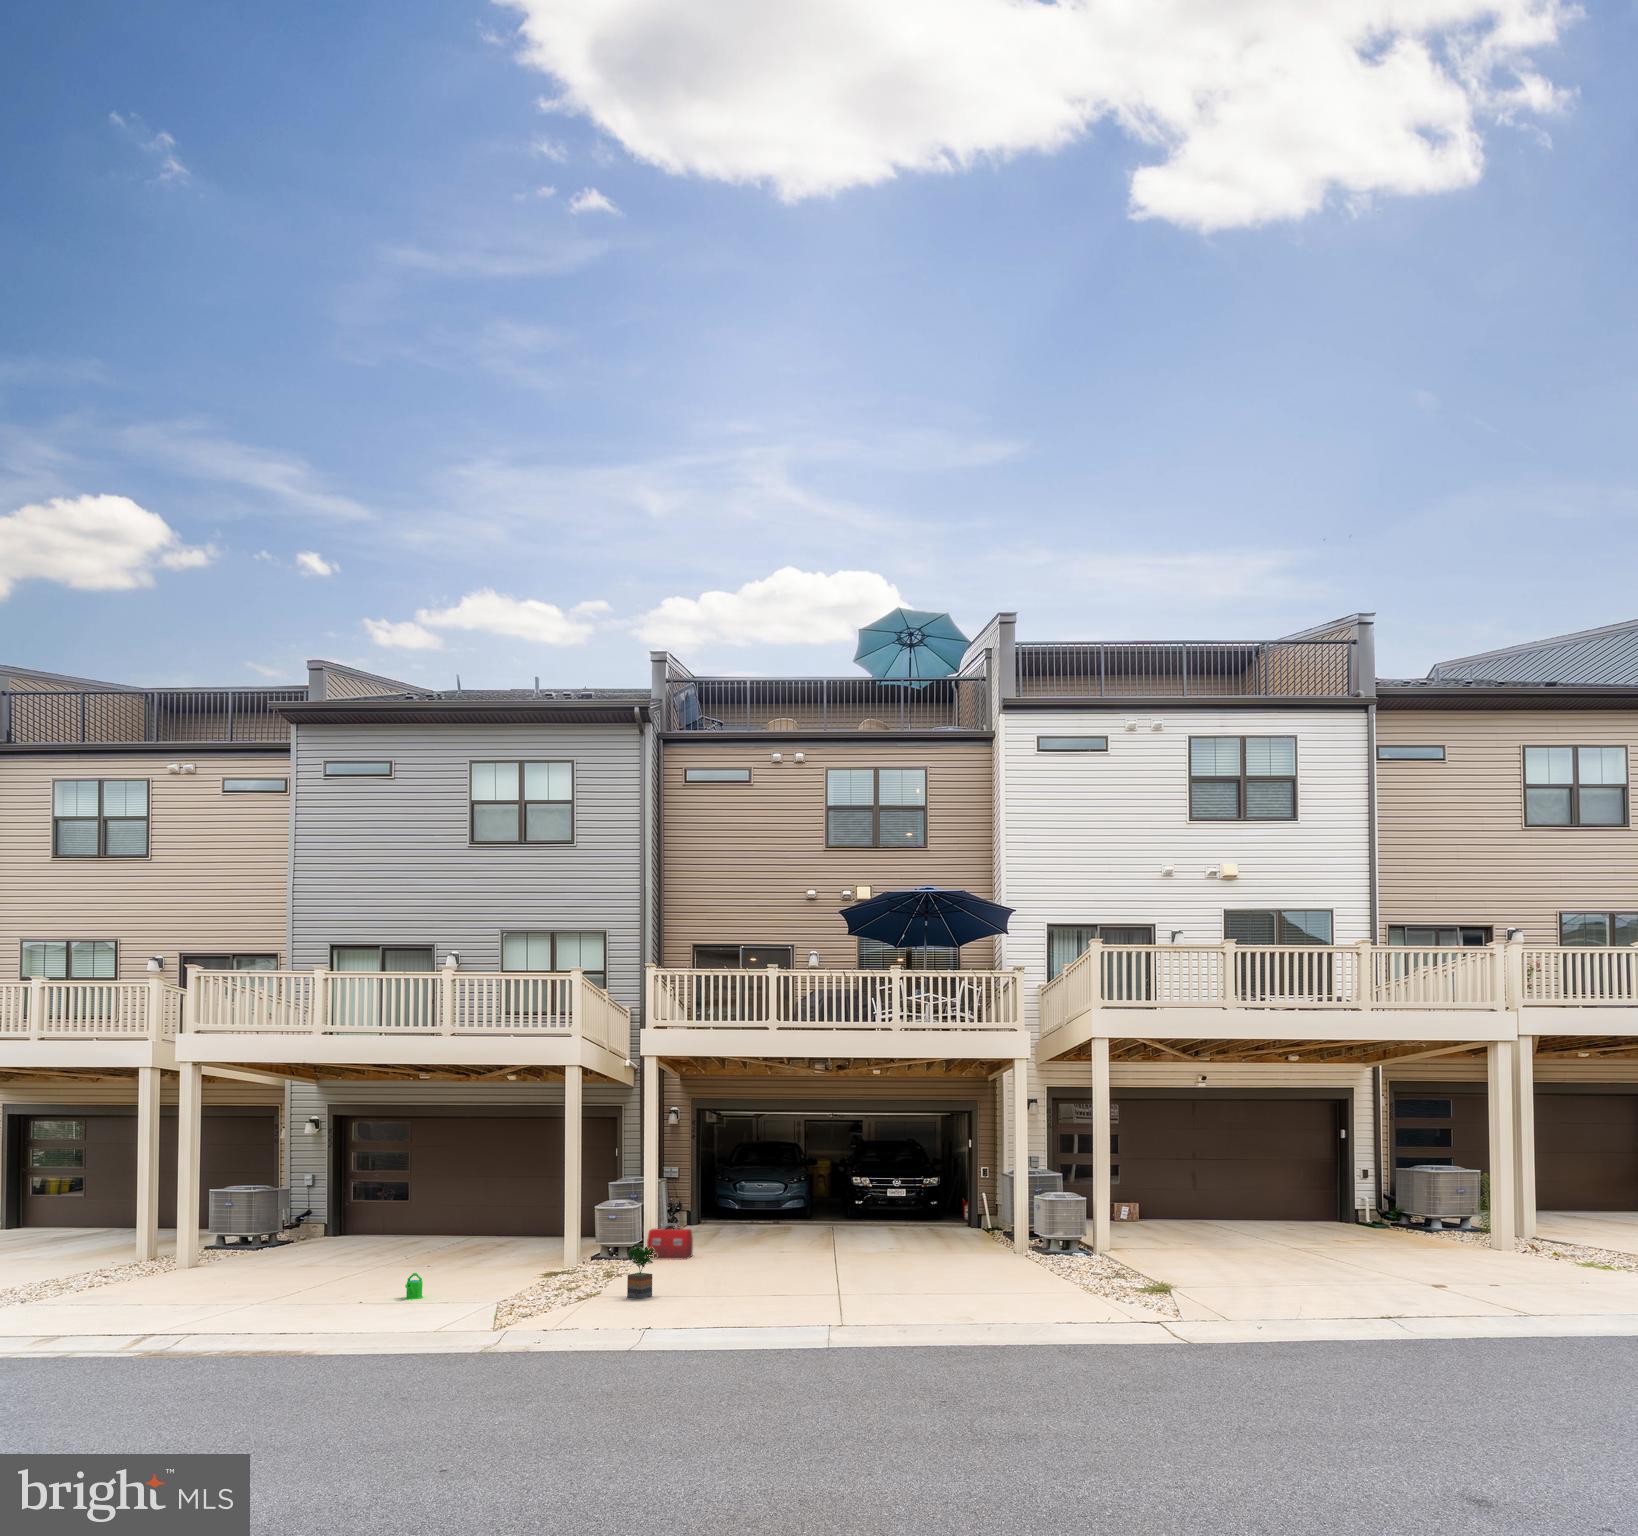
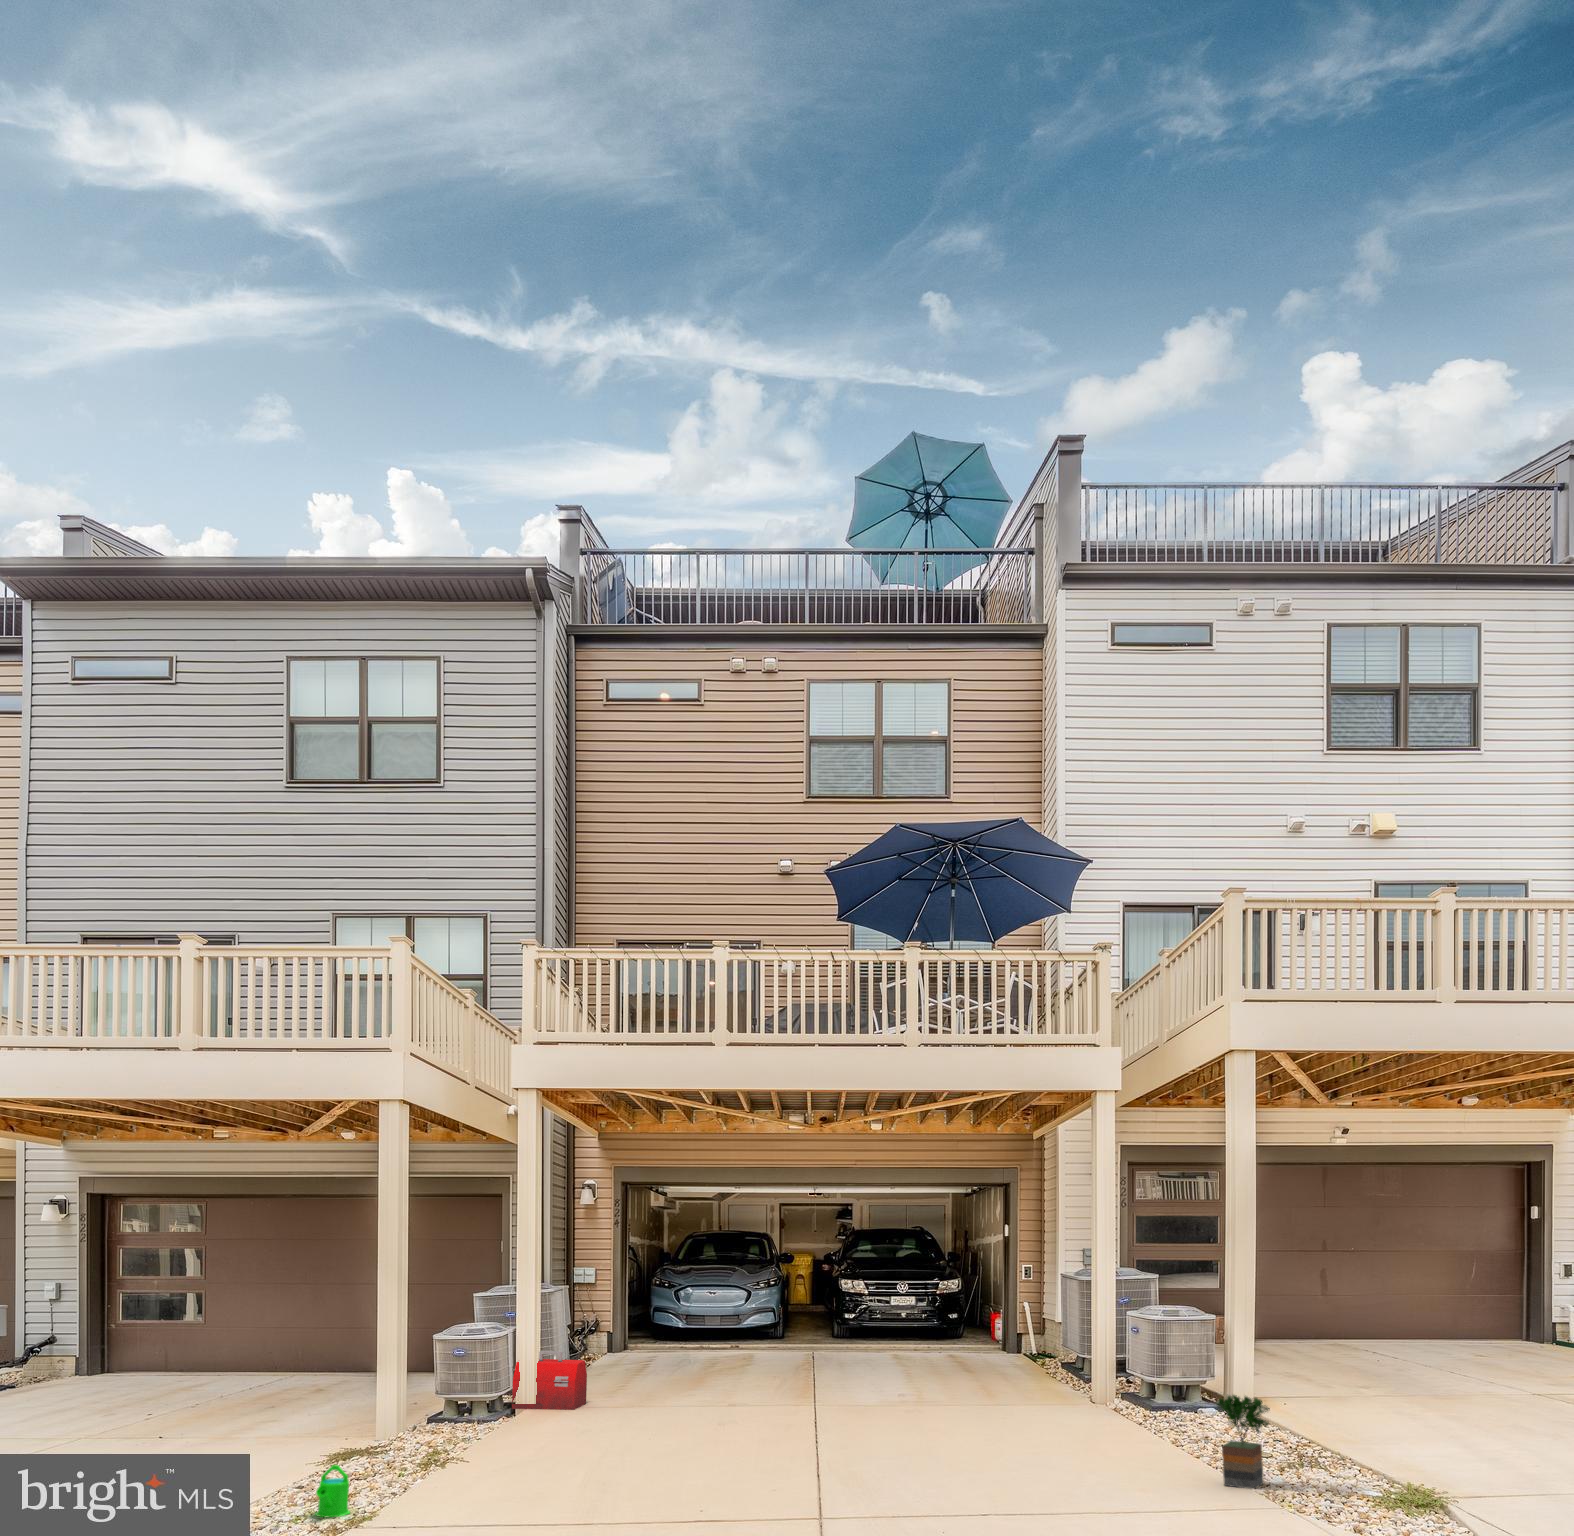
potted tree: present [627,1247,657,1299] -> present [1217,1395,1270,1489]
watering can: present [405,1273,423,1299] -> present [315,1465,350,1517]

